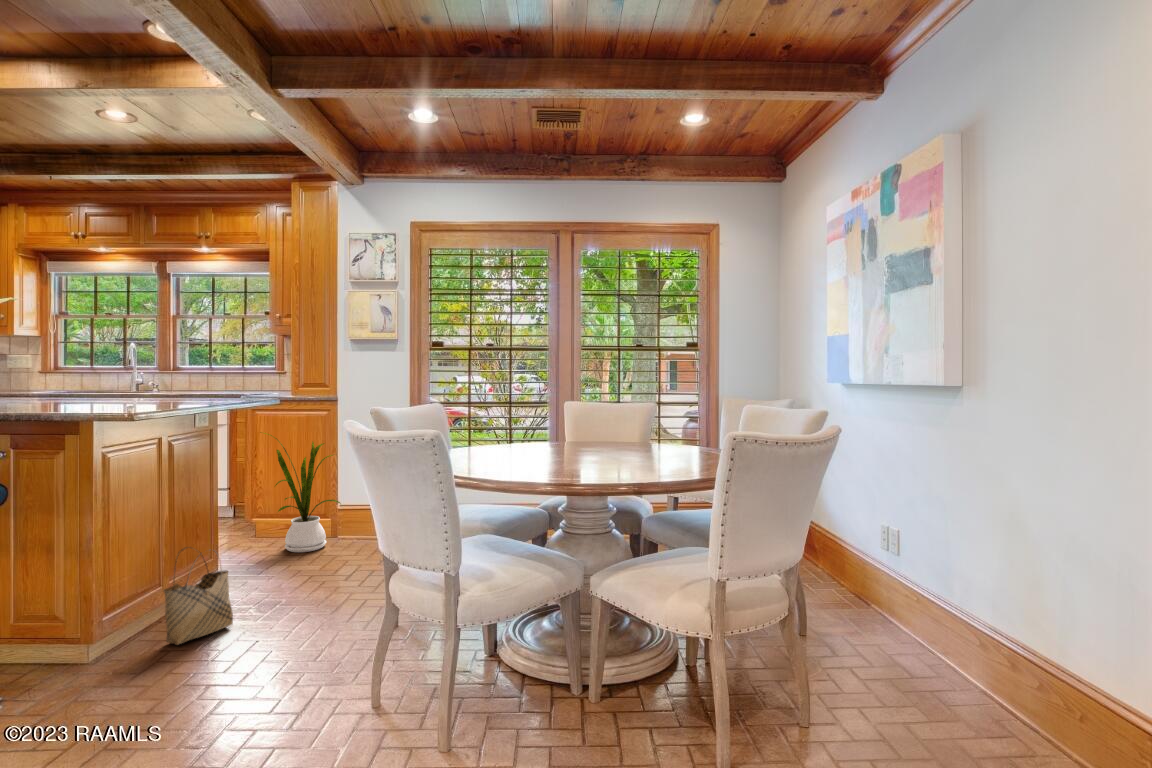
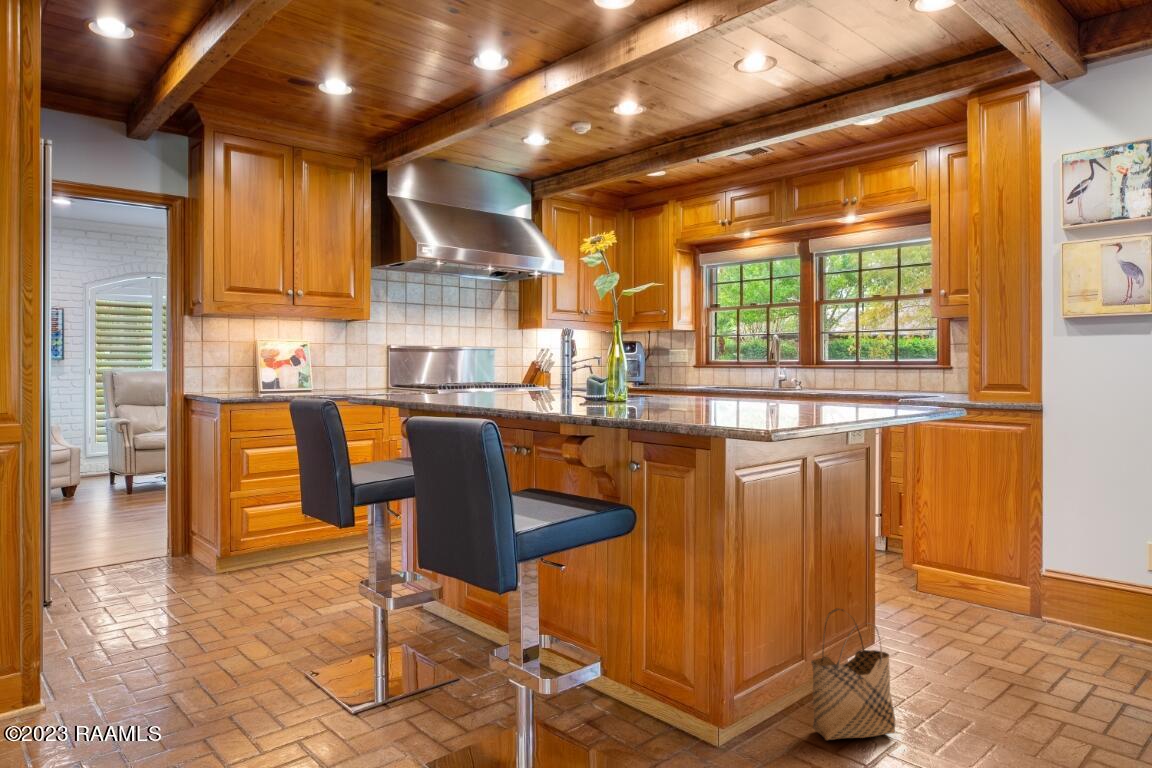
house plant: present [264,433,341,552] -> none [918,452,1045,634]

